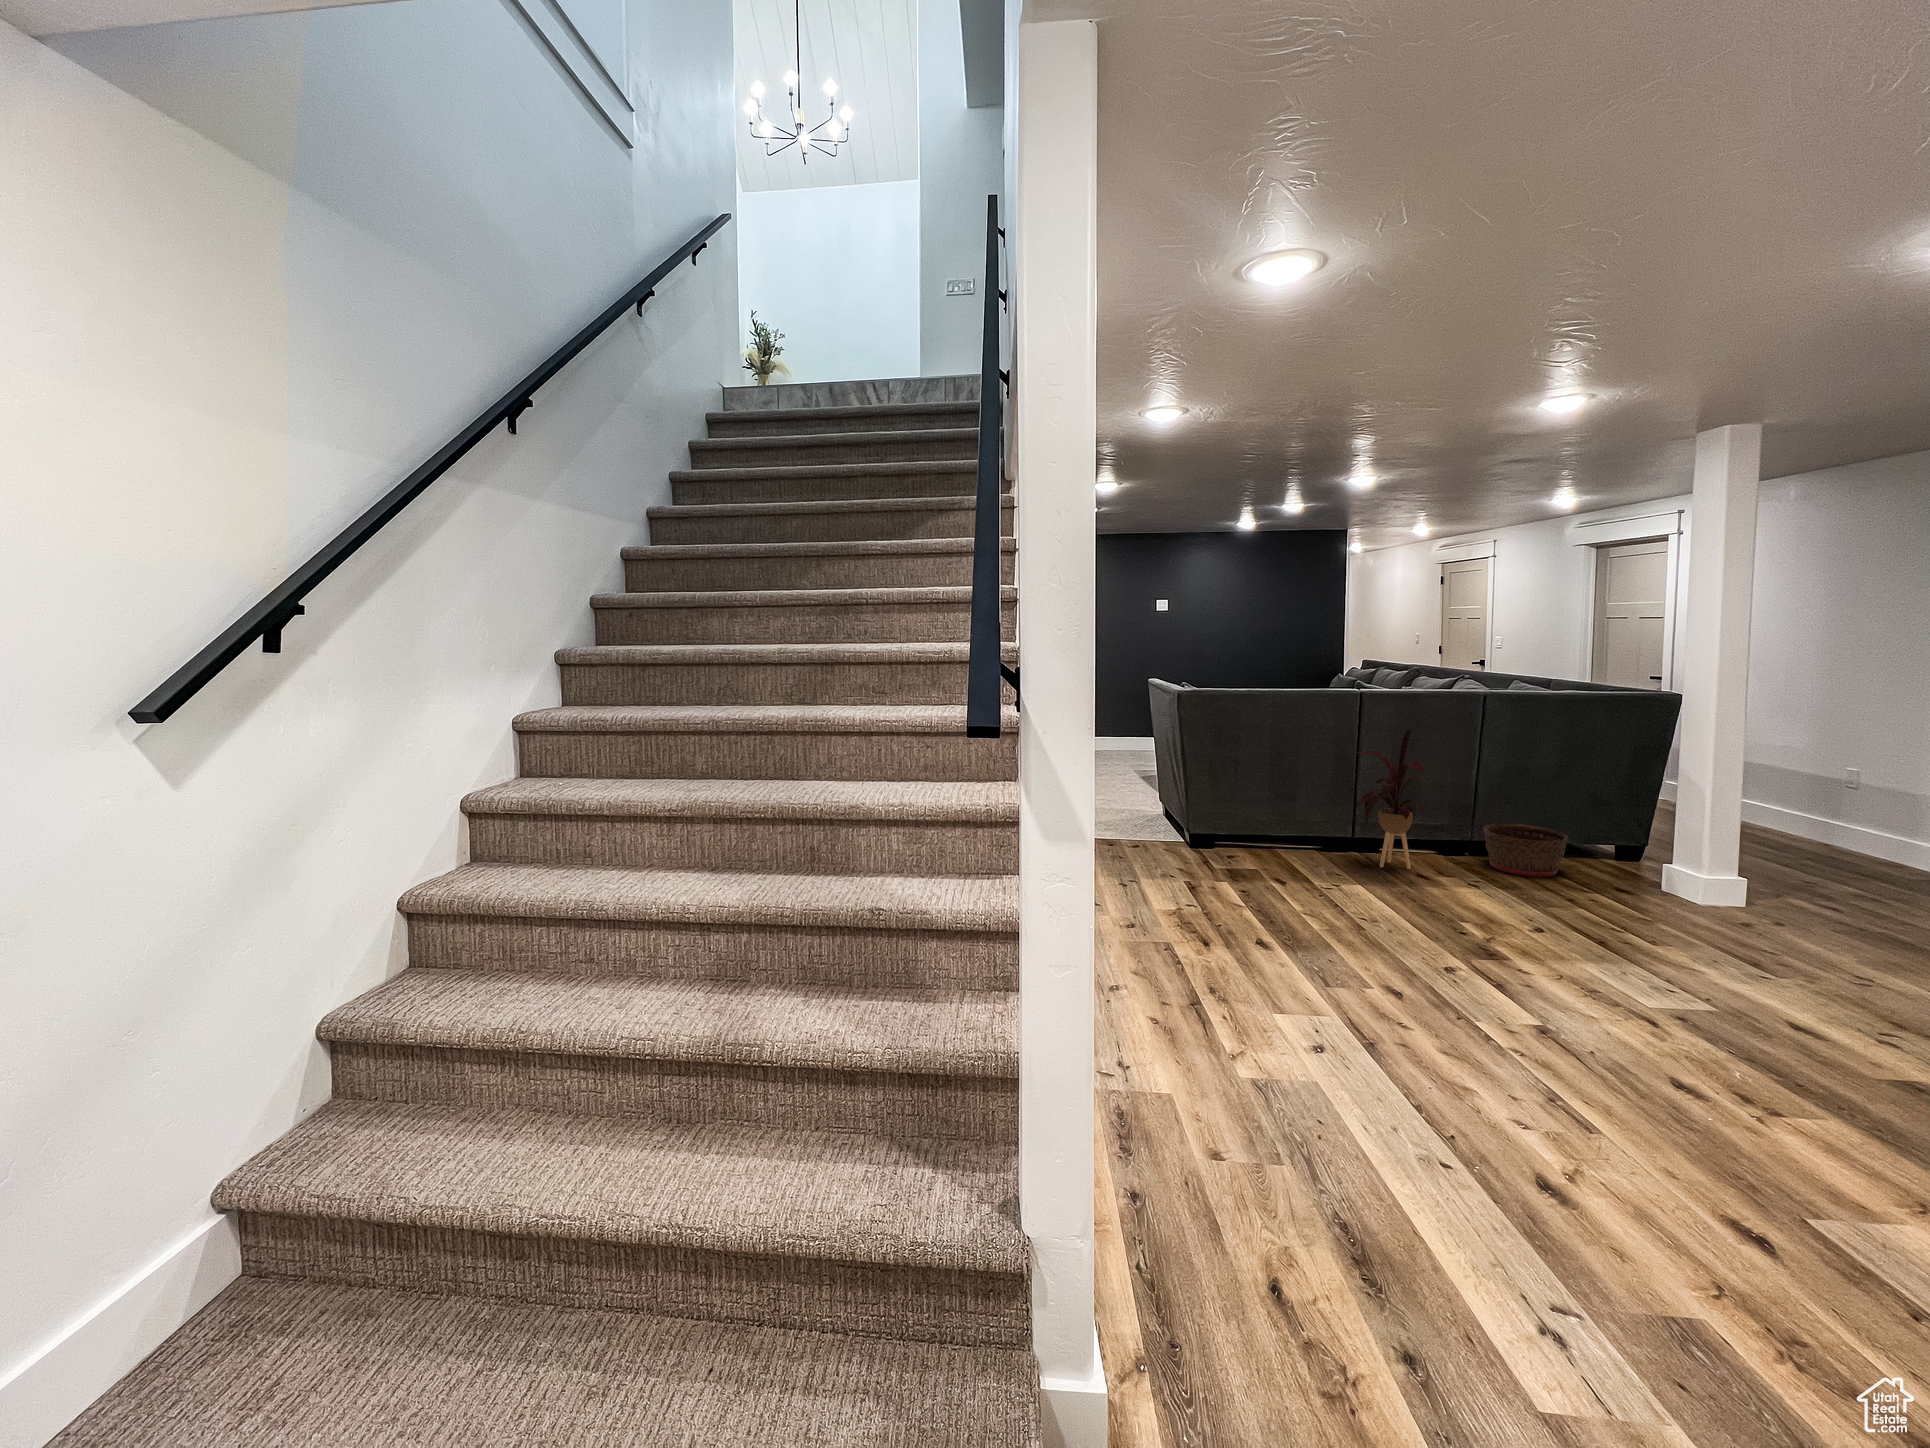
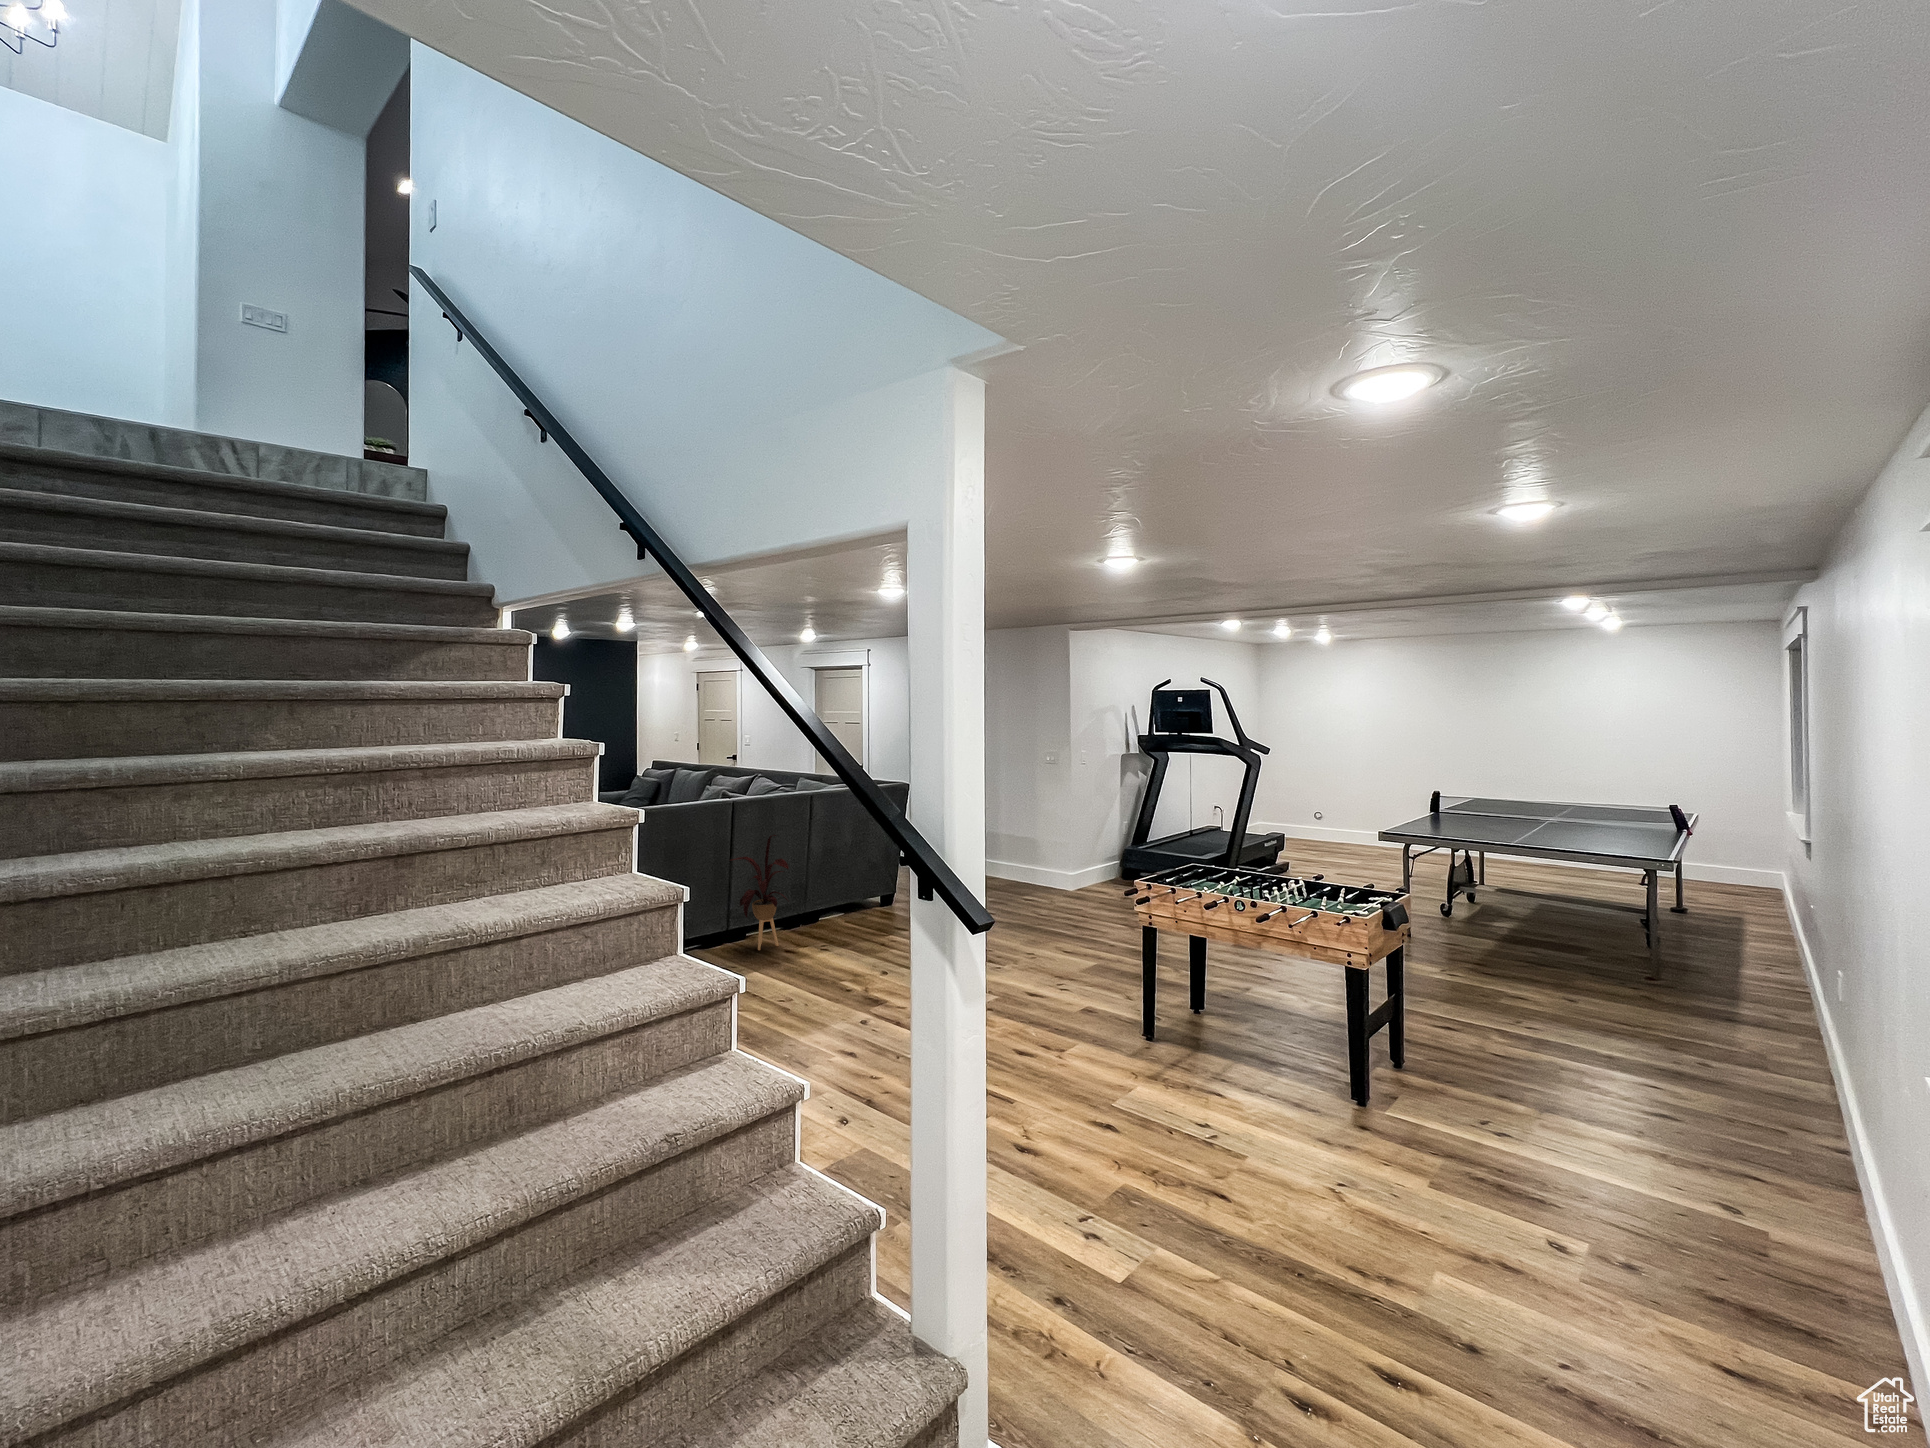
basket: present [1483,823,1568,877] -> none [814,891,866,930]

